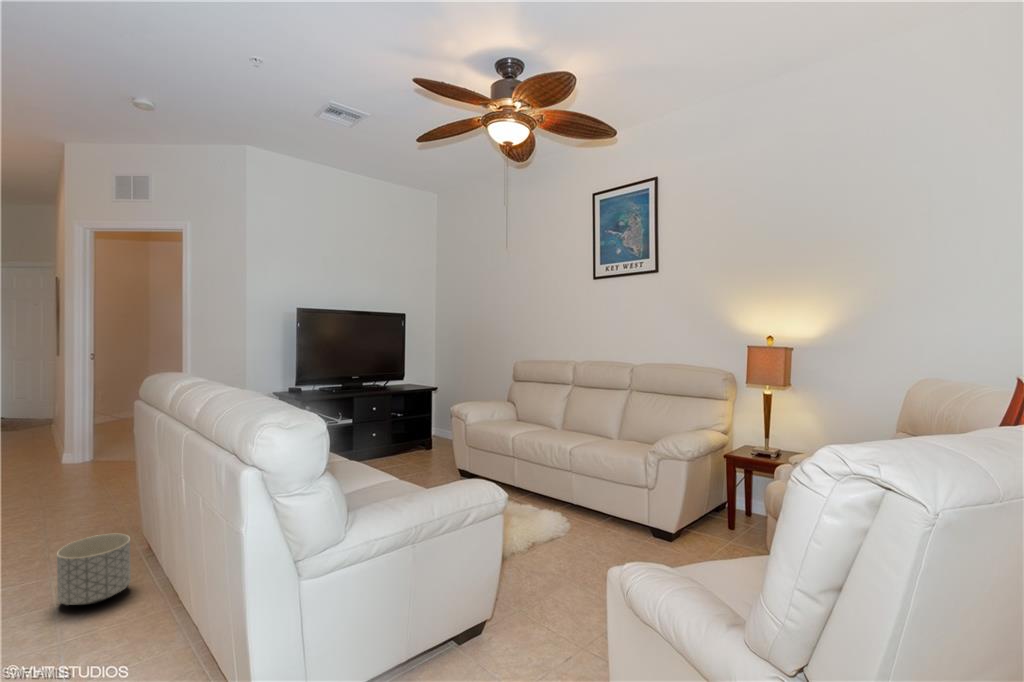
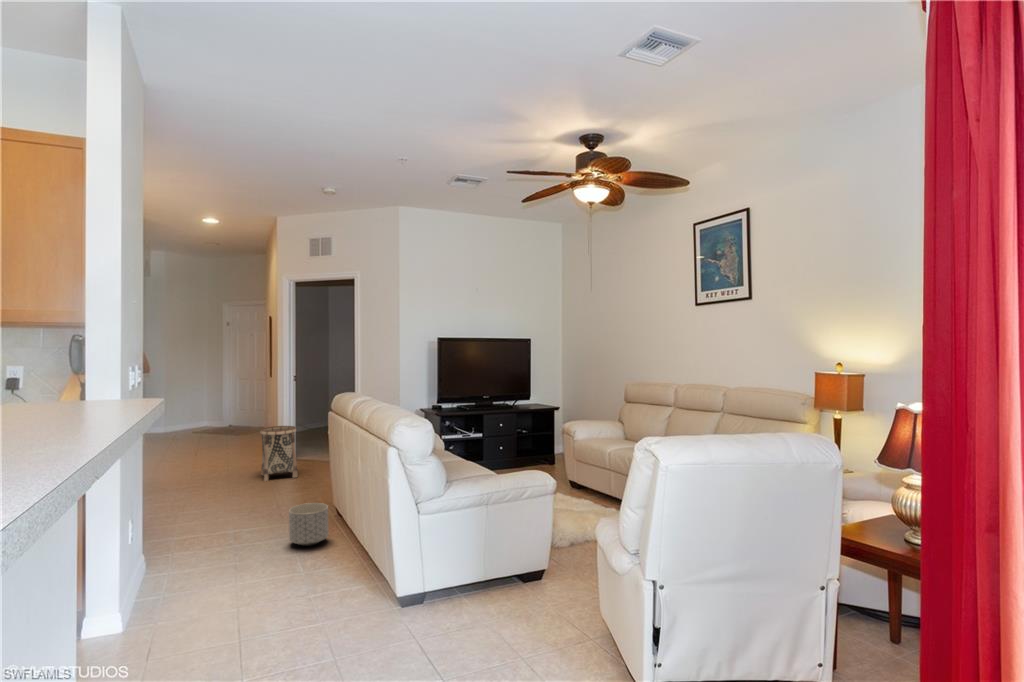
basket: none [34,417,95,494] -> present [260,426,297,481]

